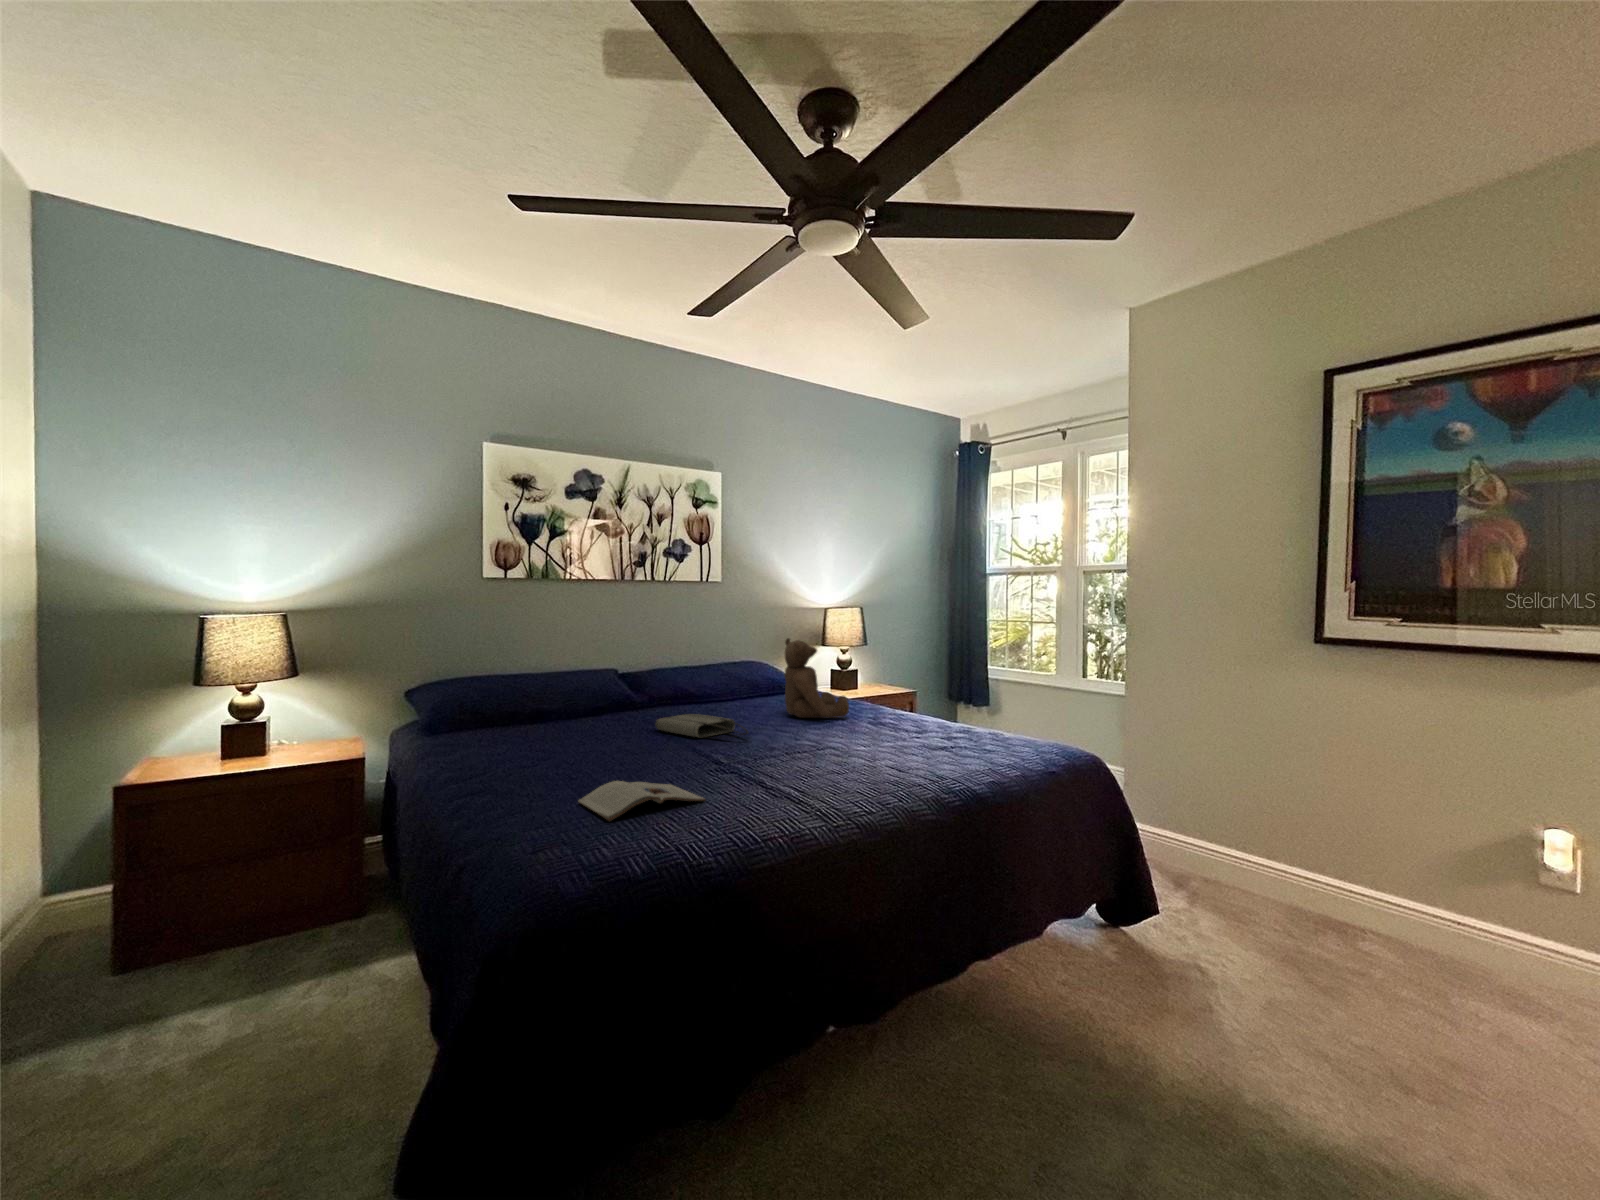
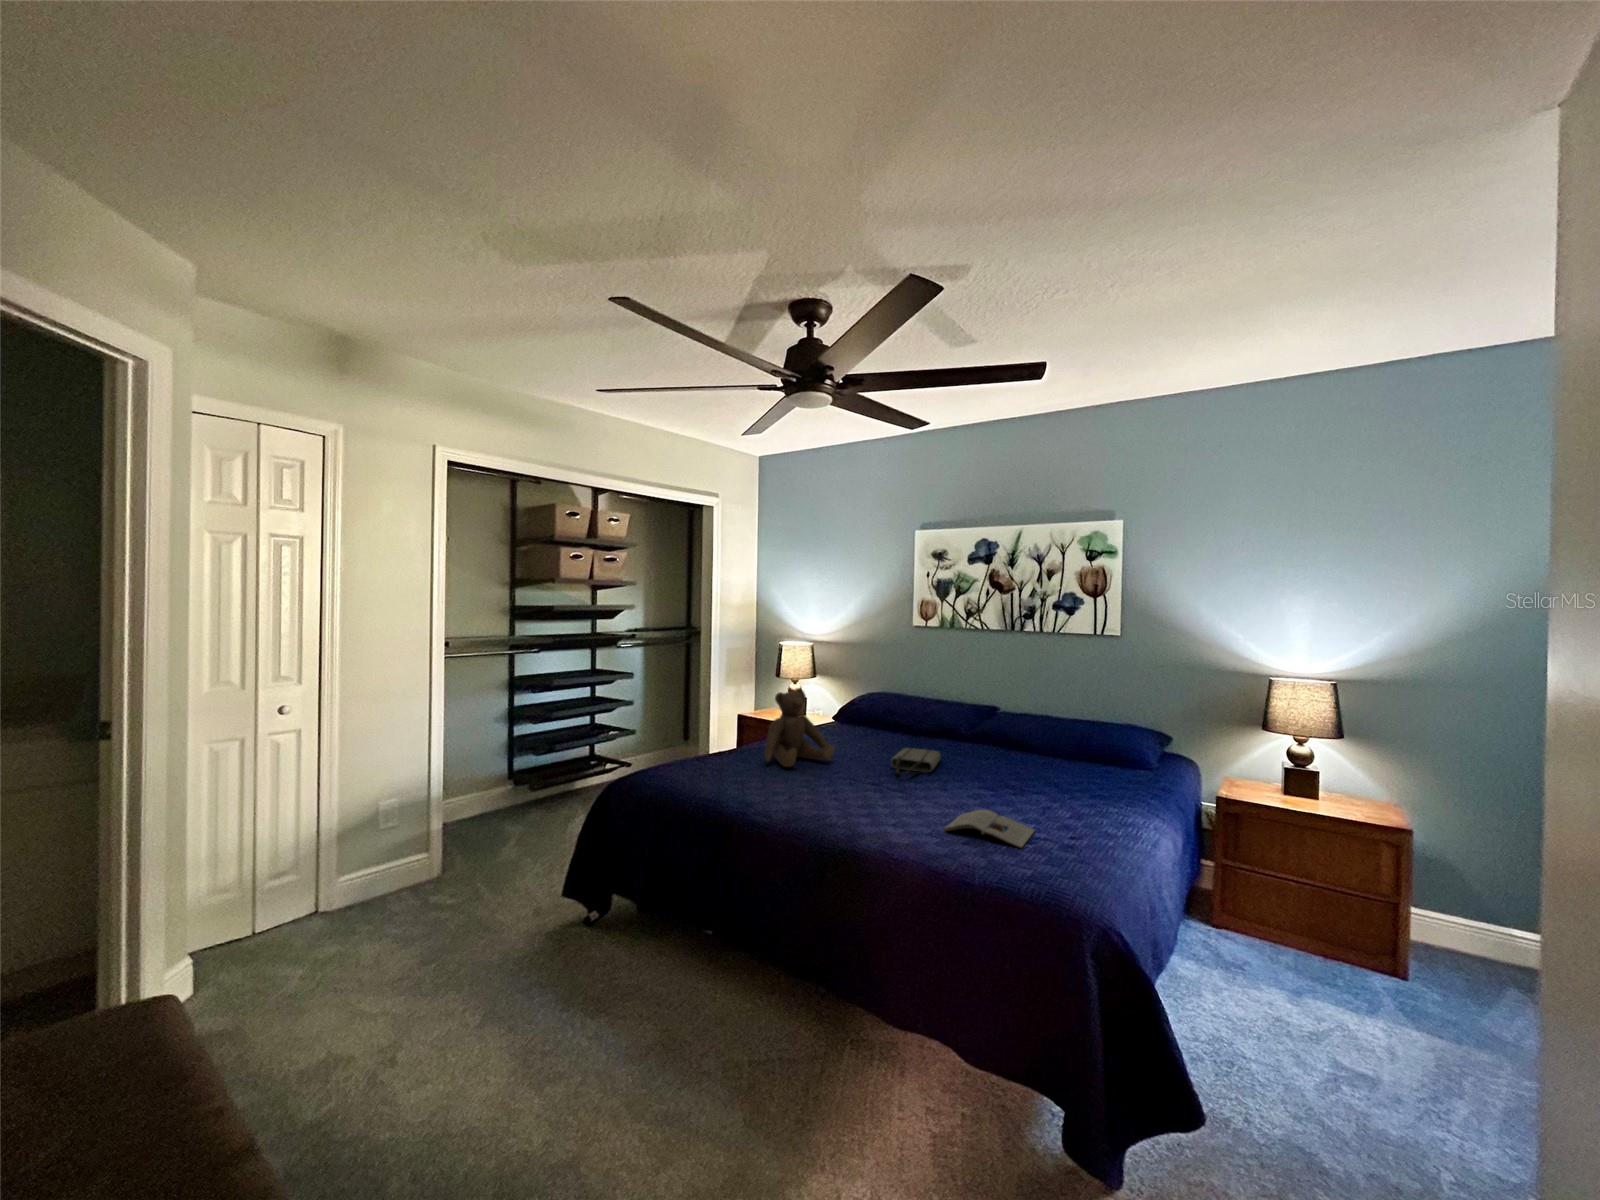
teddy bear: present [785,638,849,718] -> present [765,689,834,767]
magazine: present [578,781,705,821] -> present [944,810,1035,848]

